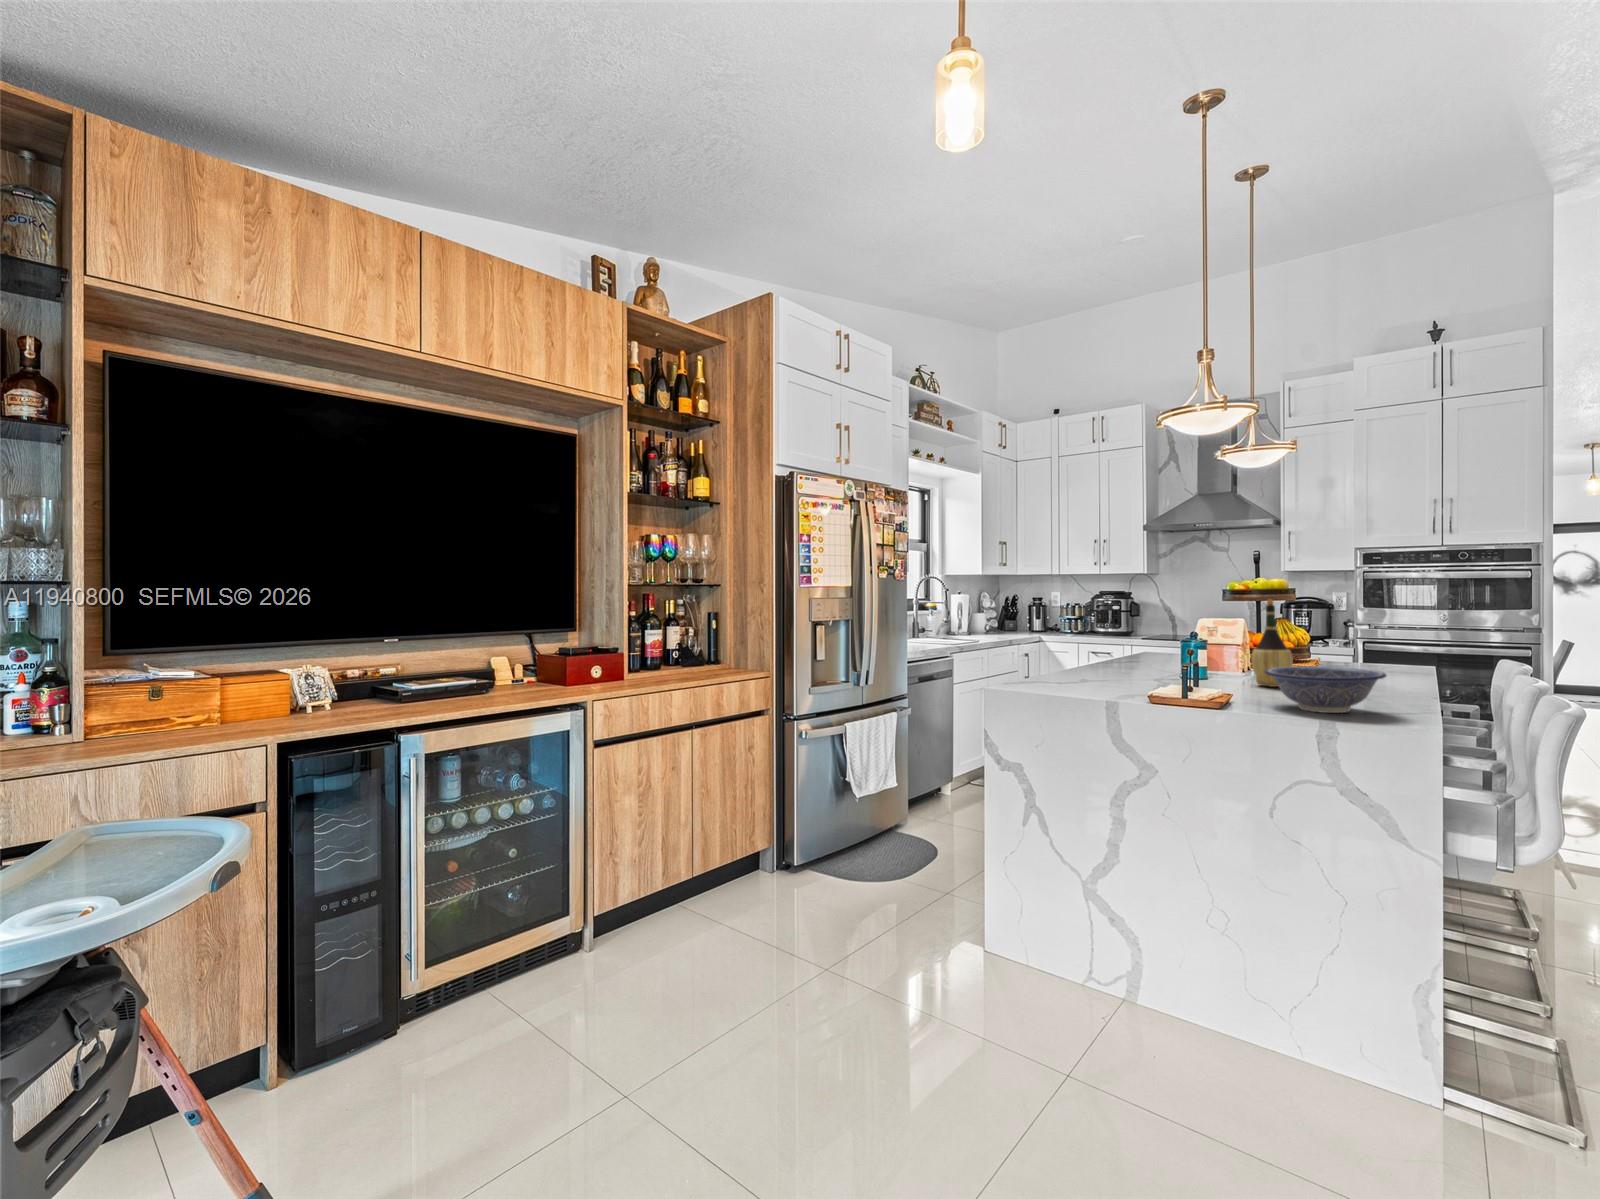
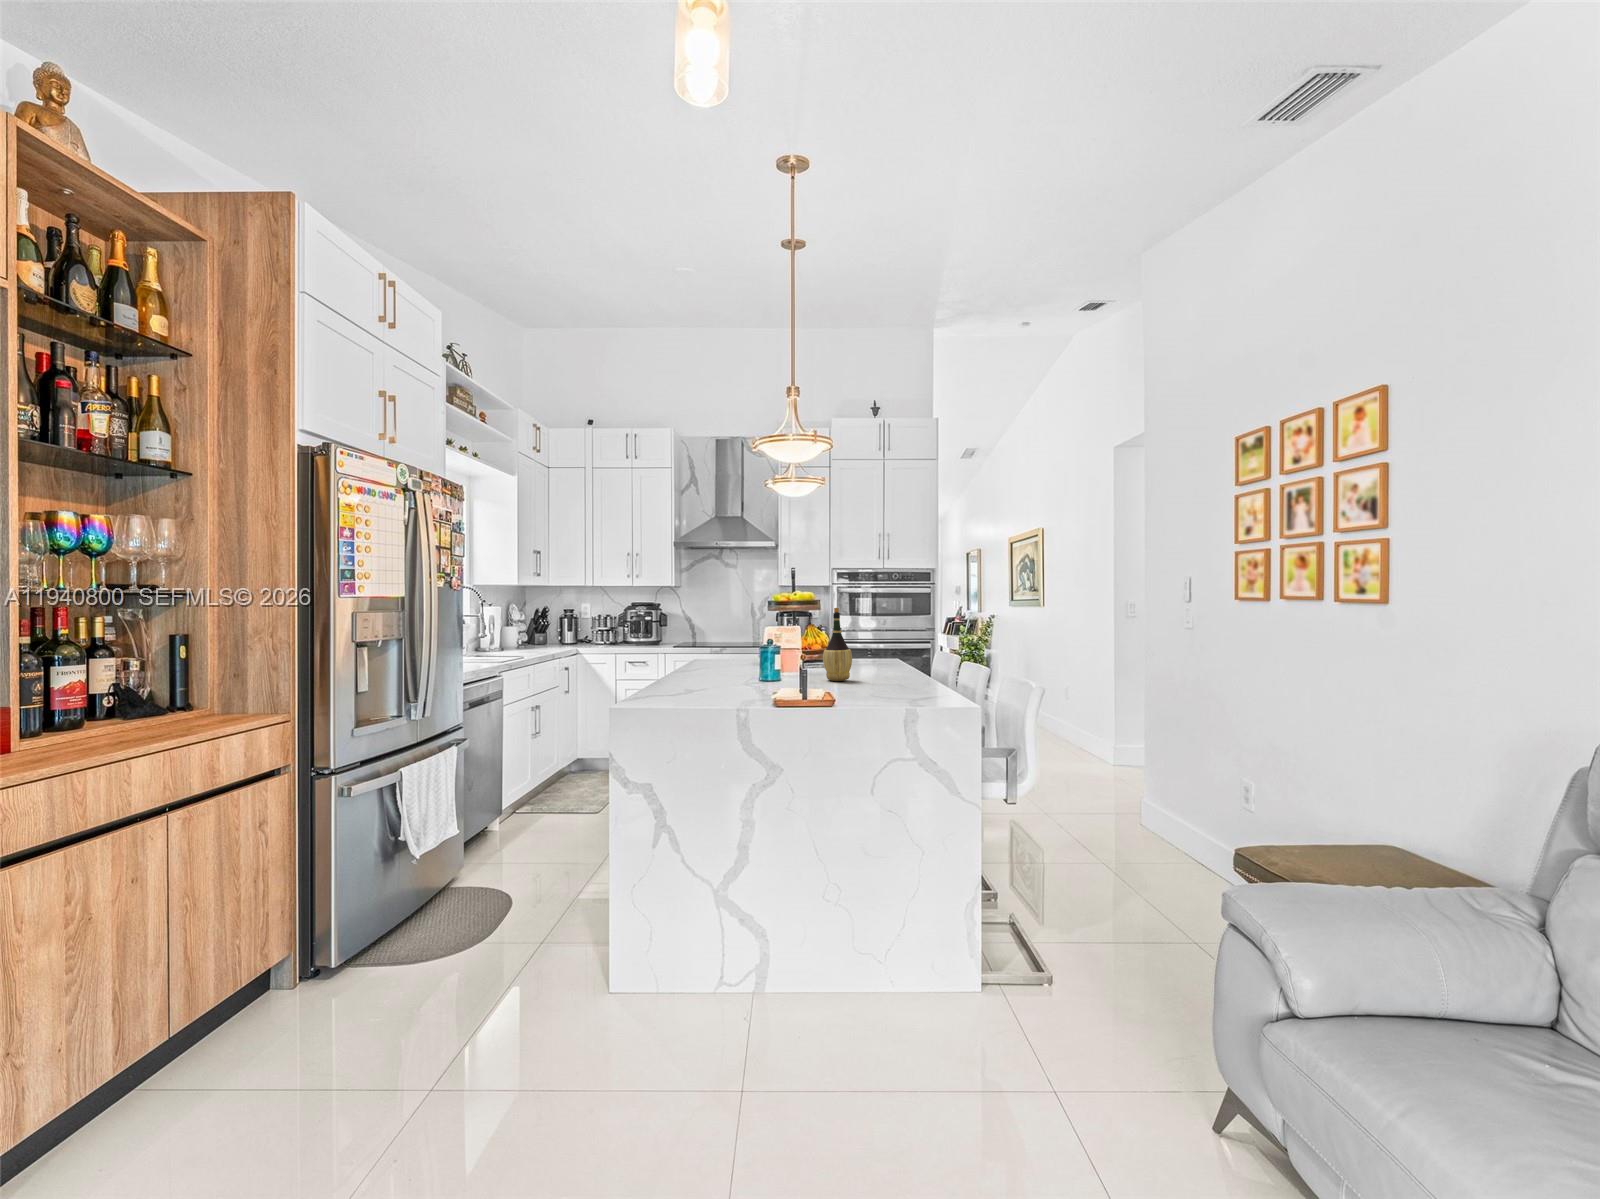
decorative bowl: present [1265,666,1386,713] -> none [860,661,941,699]

